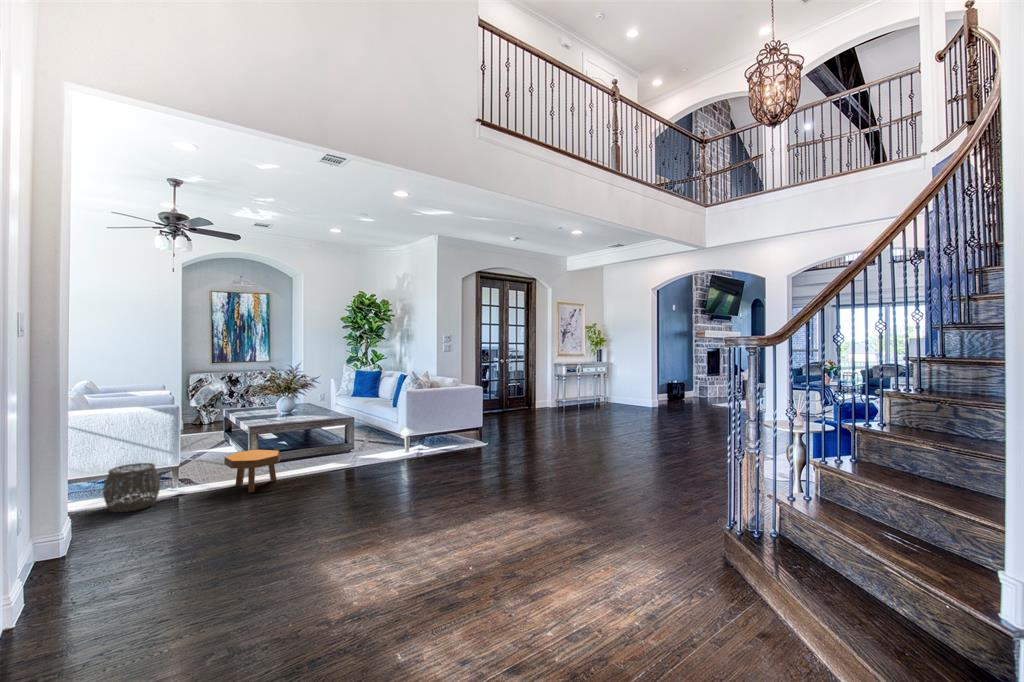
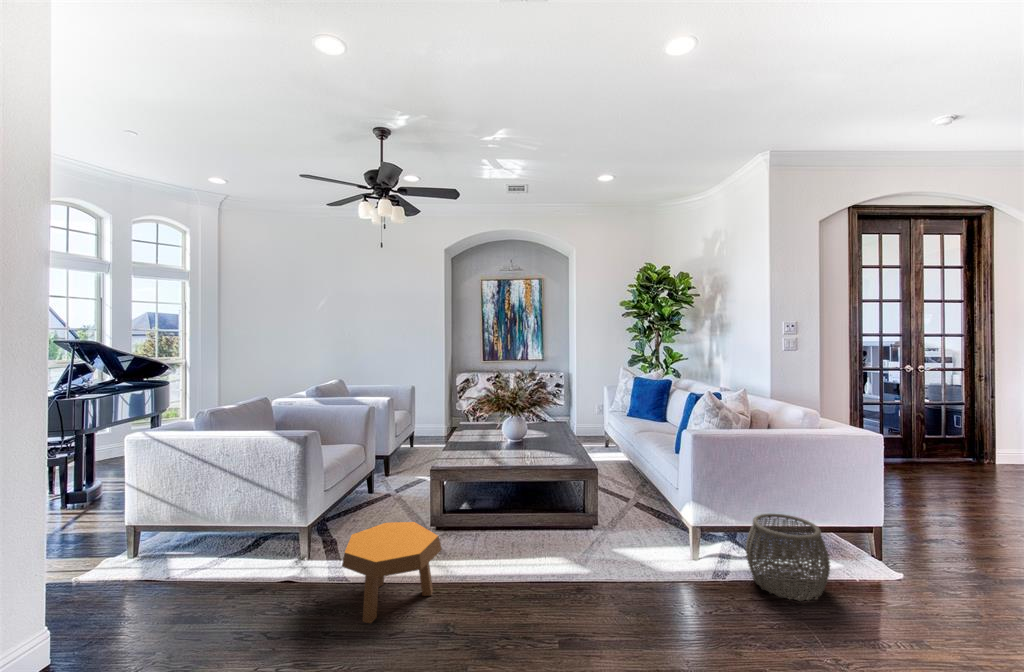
woven basket: present [103,463,160,512] -> present [746,514,830,601]

